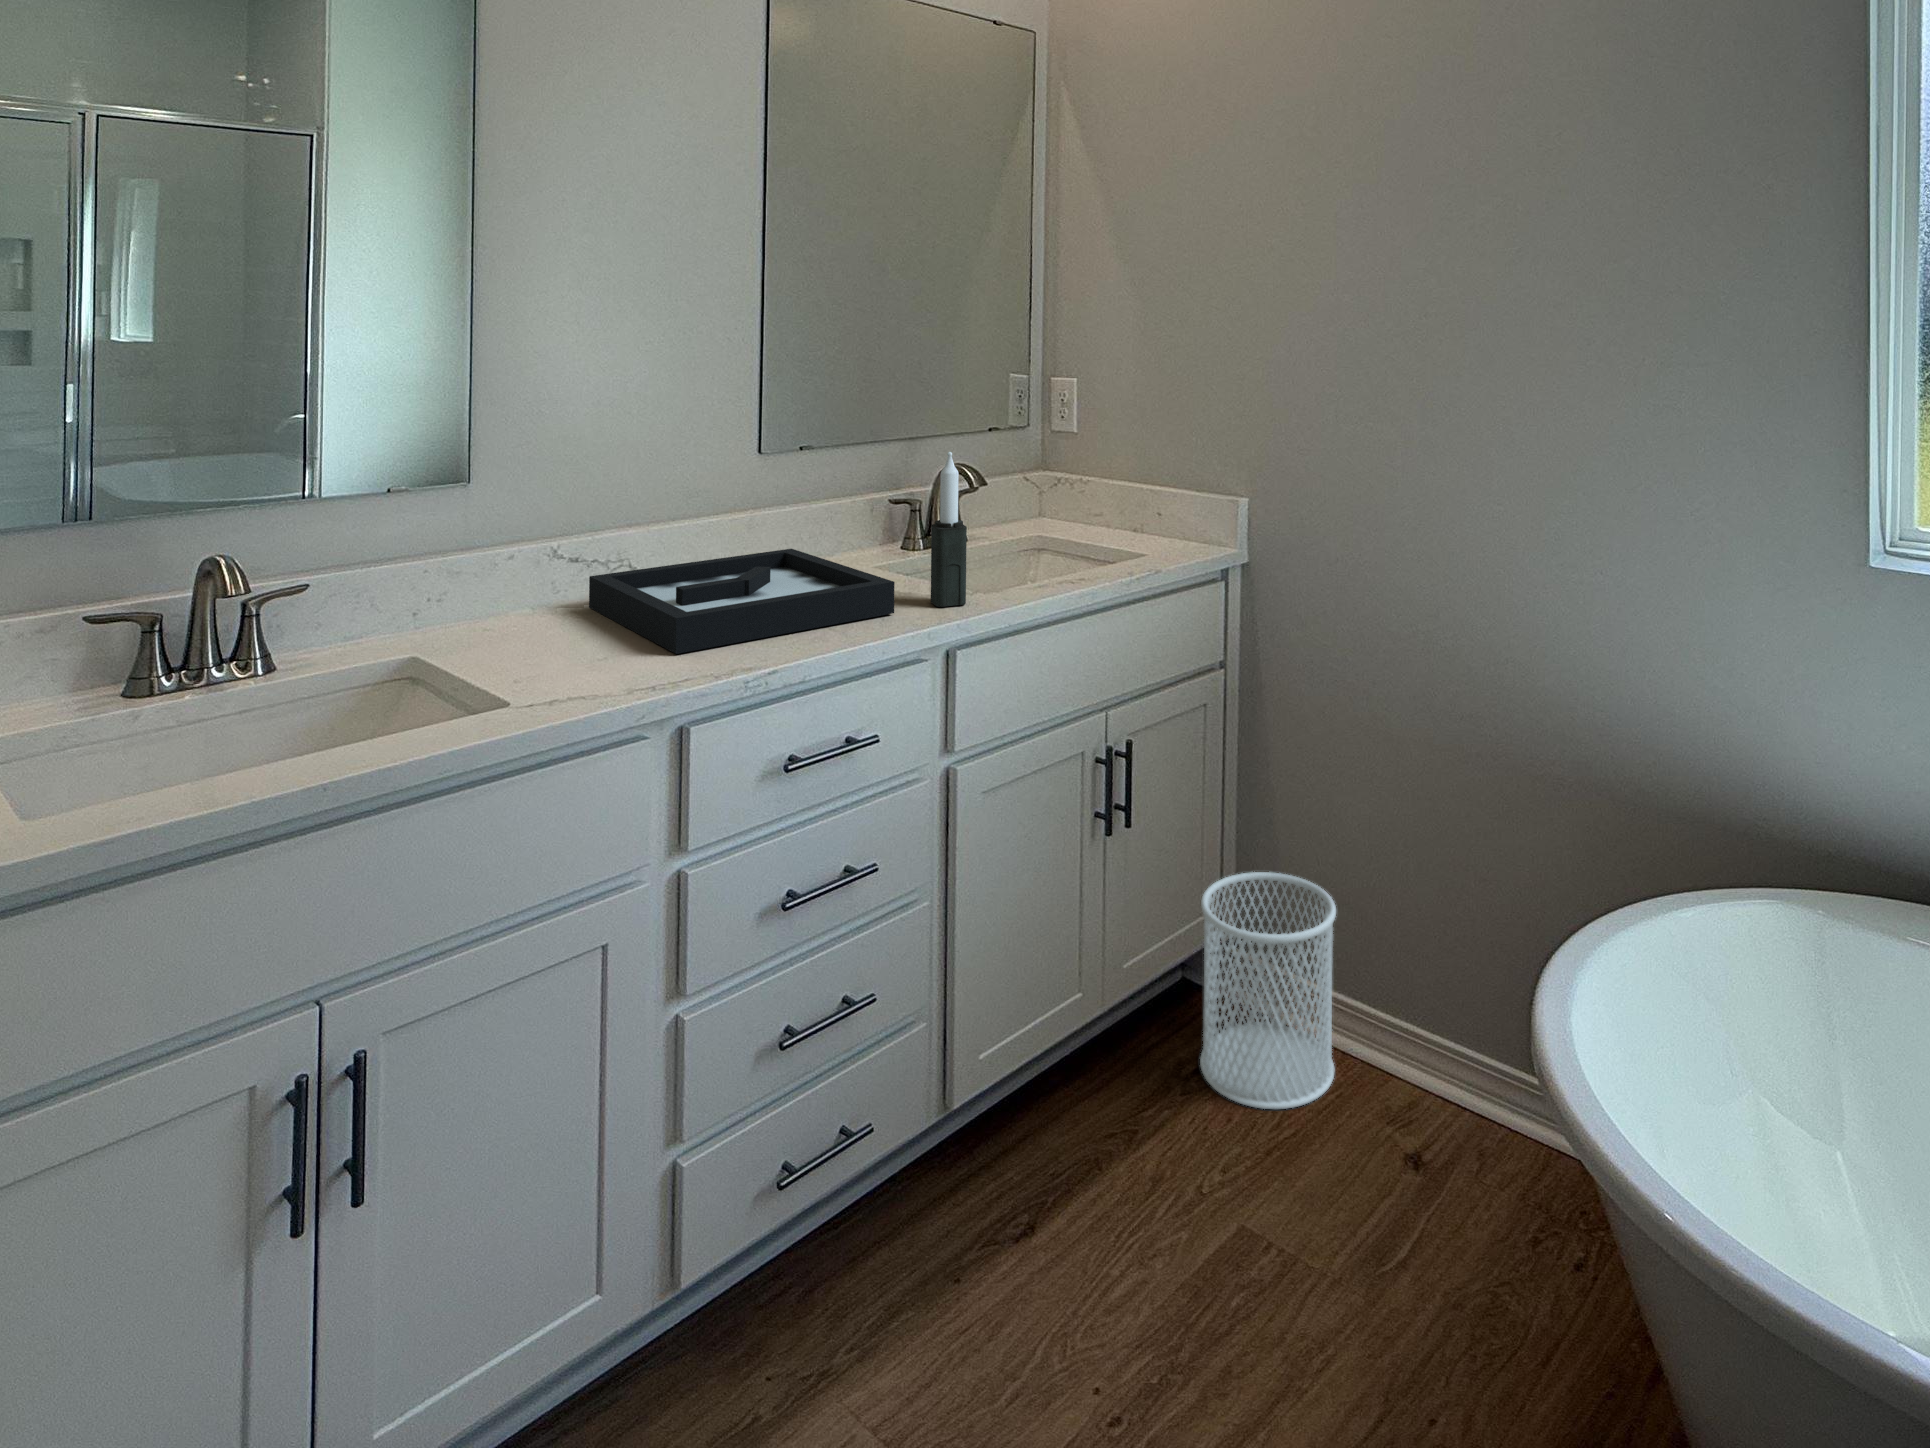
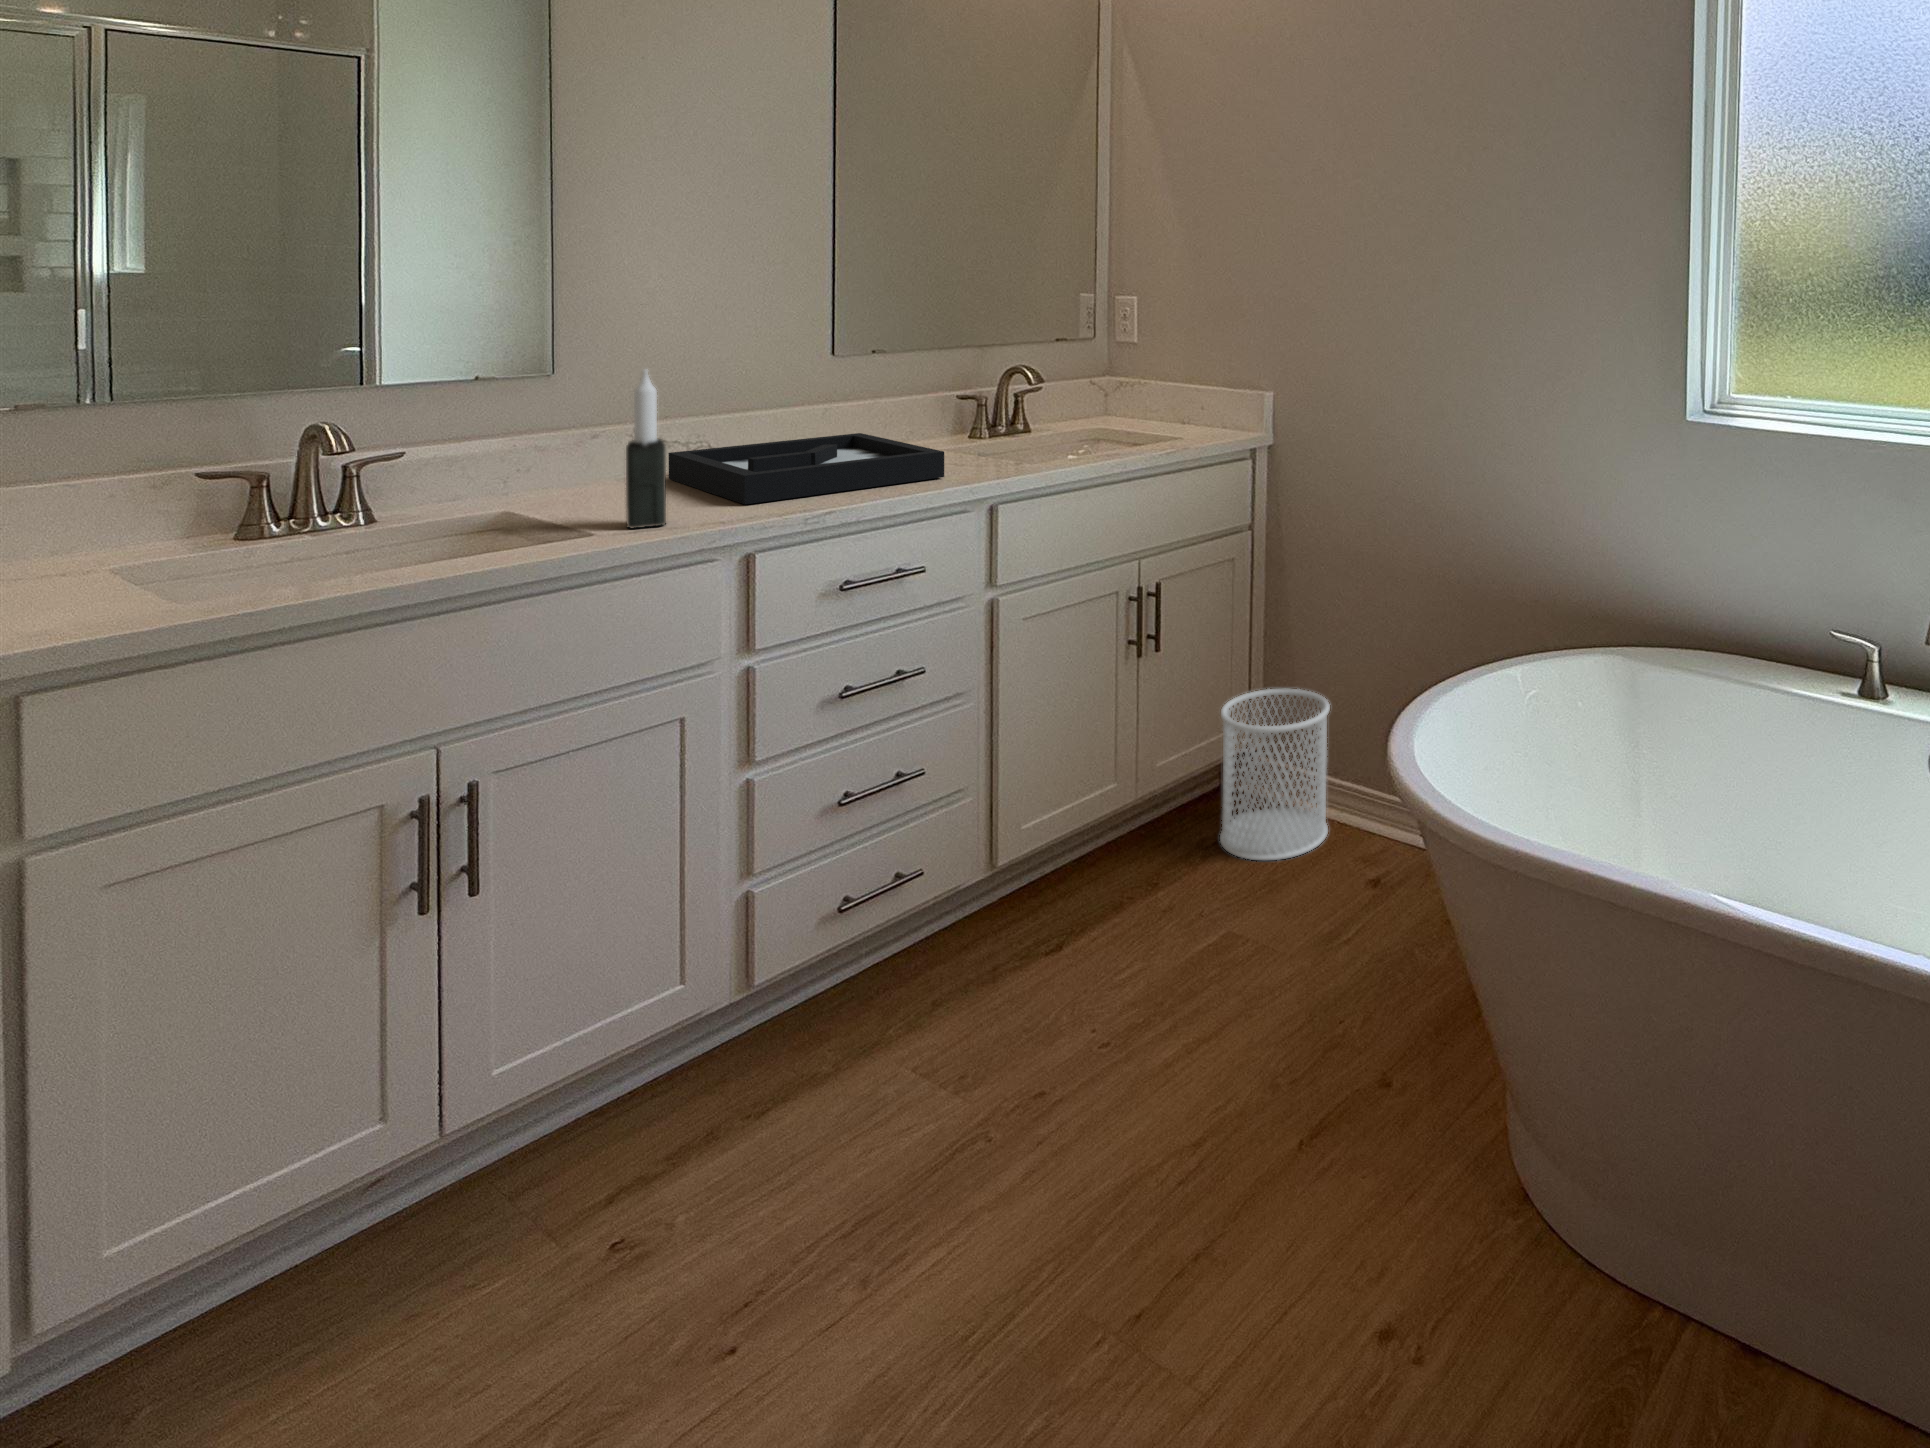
candle: present [931,452,967,607] -> present [626,369,666,529]

